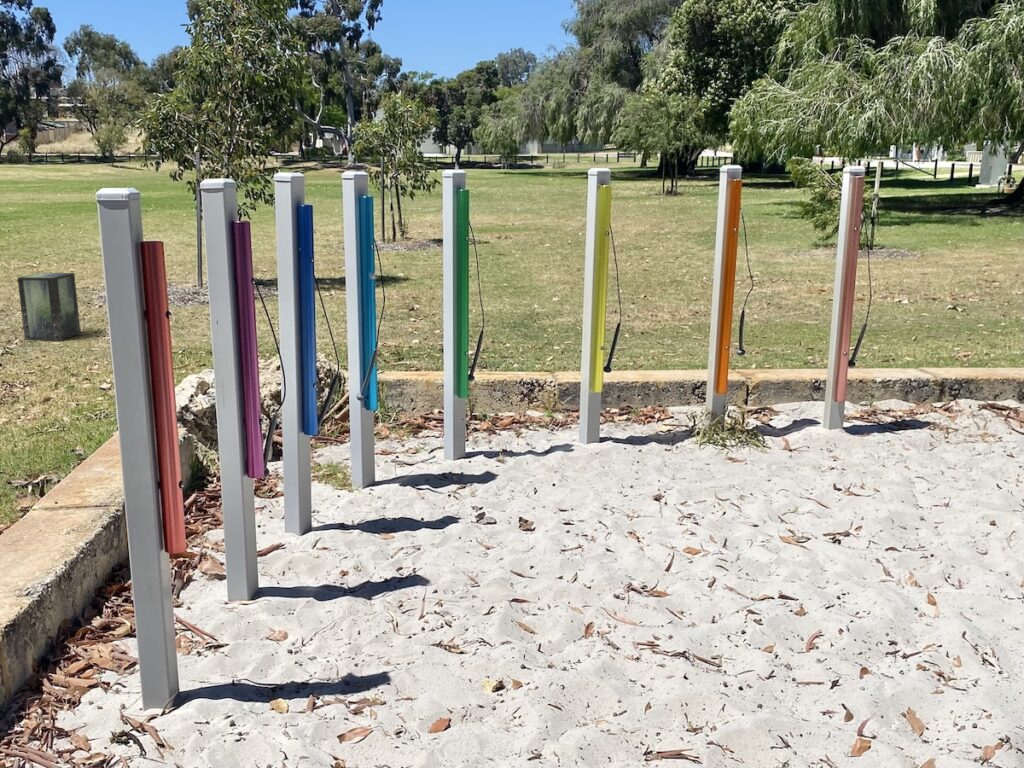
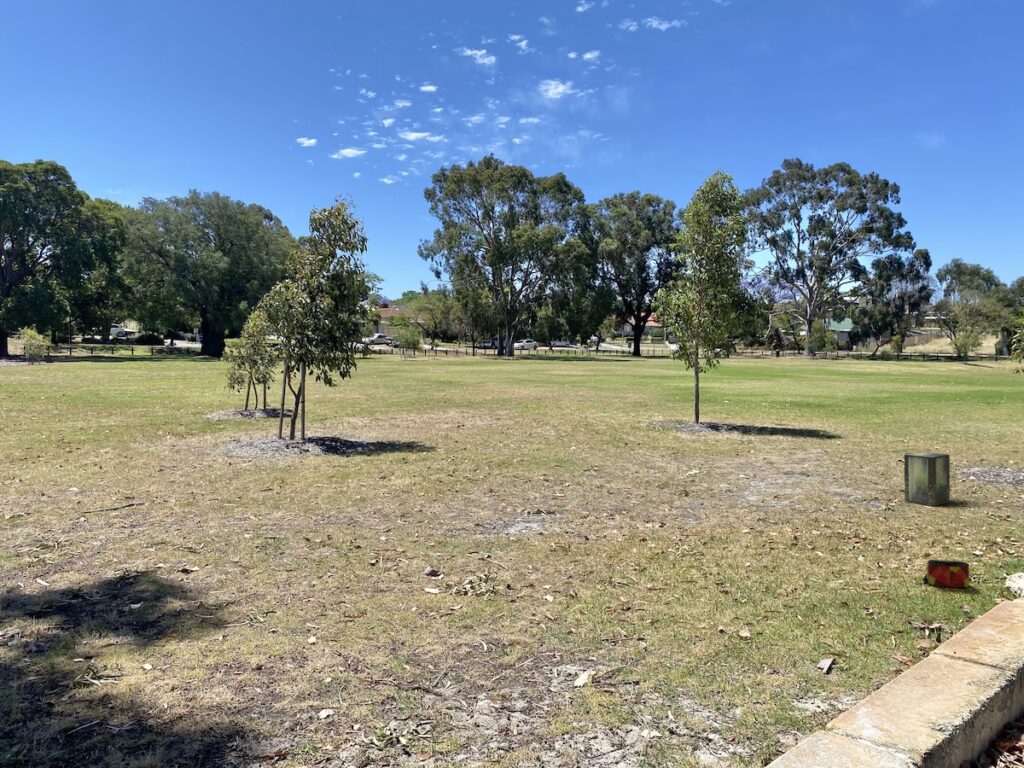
bag: none [36,398,93,434] -> present [923,560,971,588]

